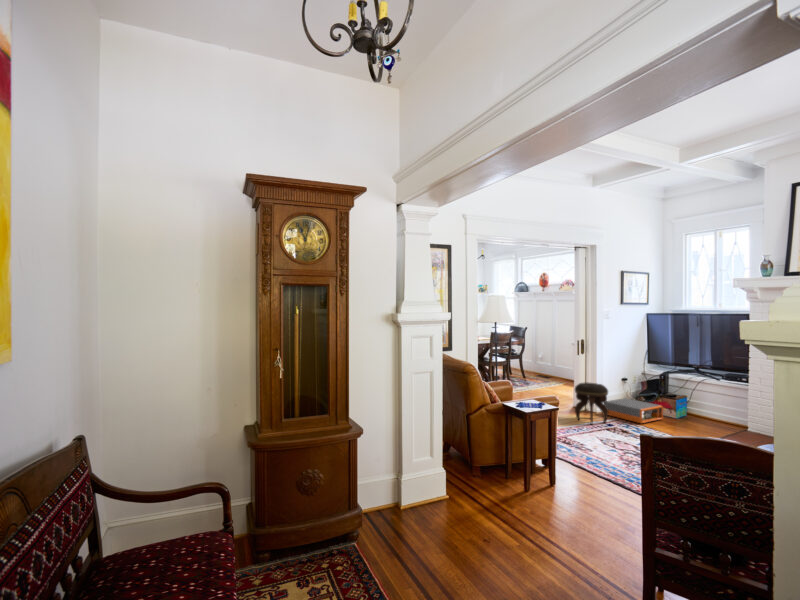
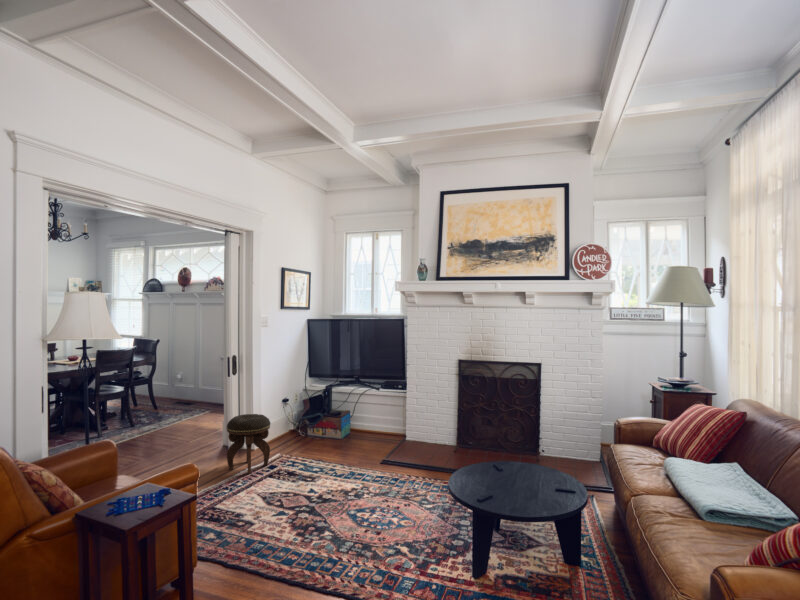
storage box: present [604,398,663,423] -> none [263,424,328,455]

